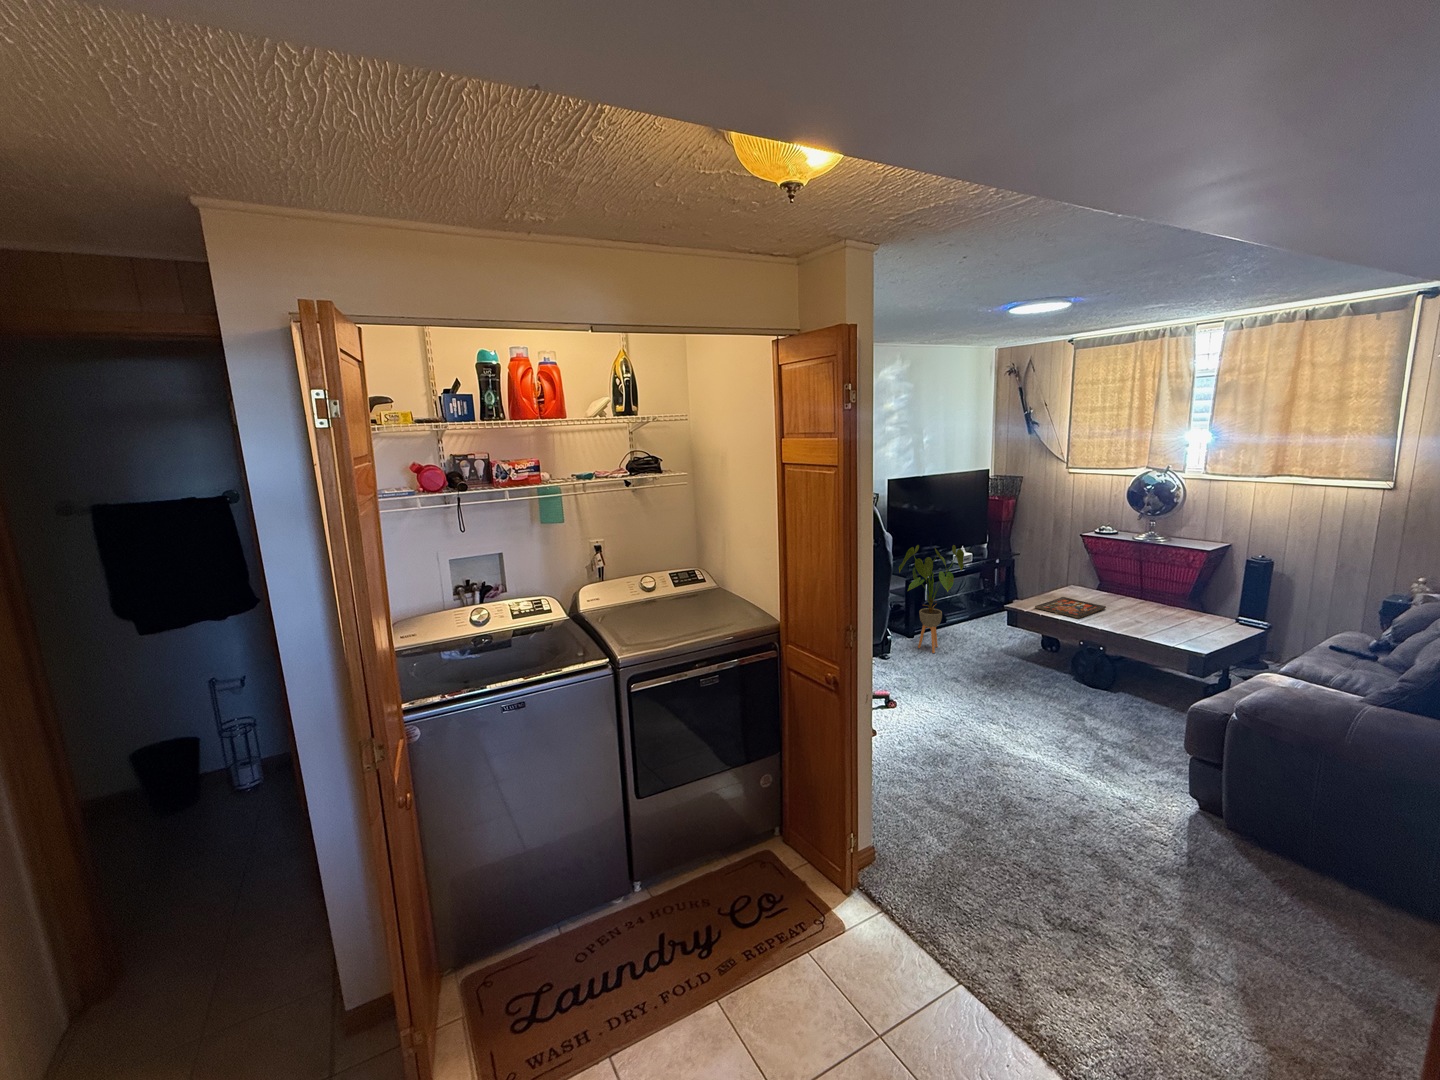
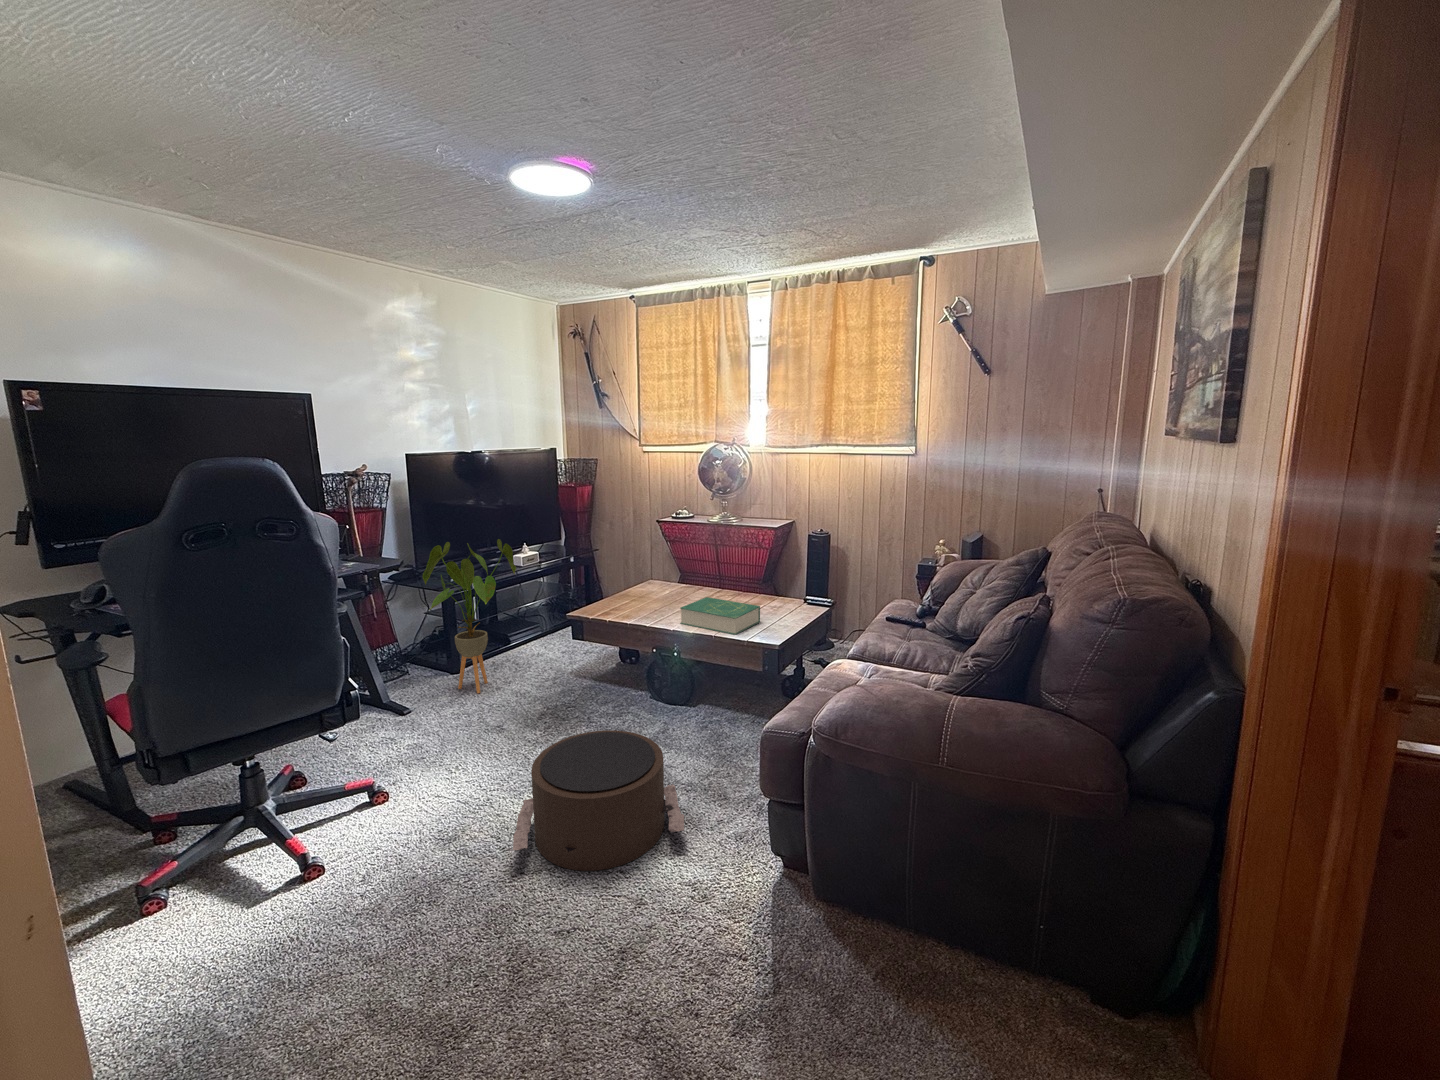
board game: present [1035,597,1106,619] -> none [601,595,682,620]
book: none [1107,606,1187,640] -> present [680,597,760,635]
pouf: none [992,689,1116,774] -> present [513,730,684,871]

